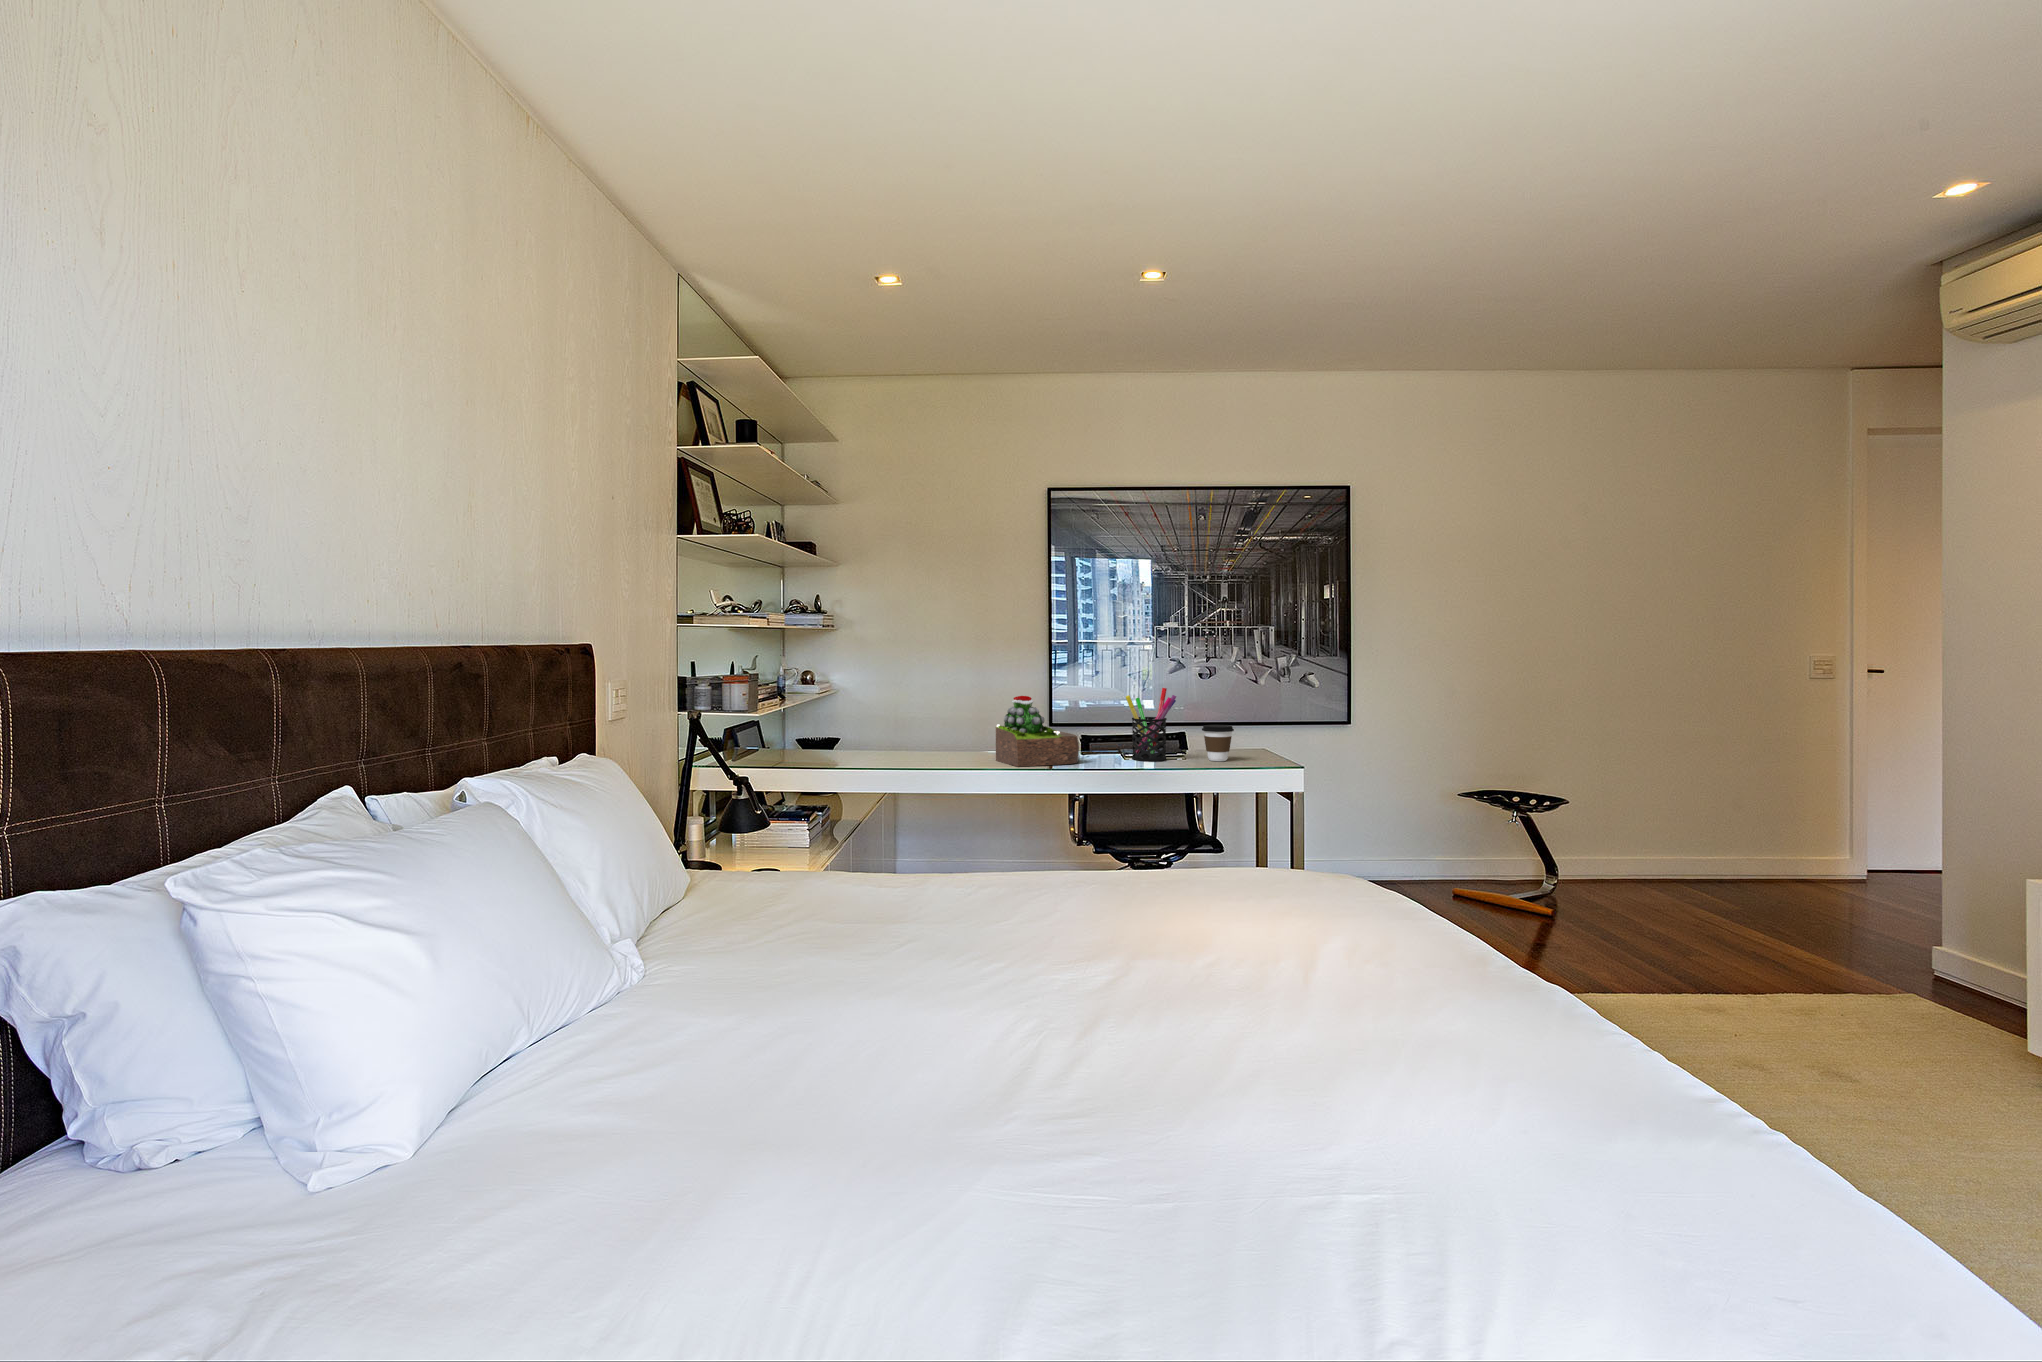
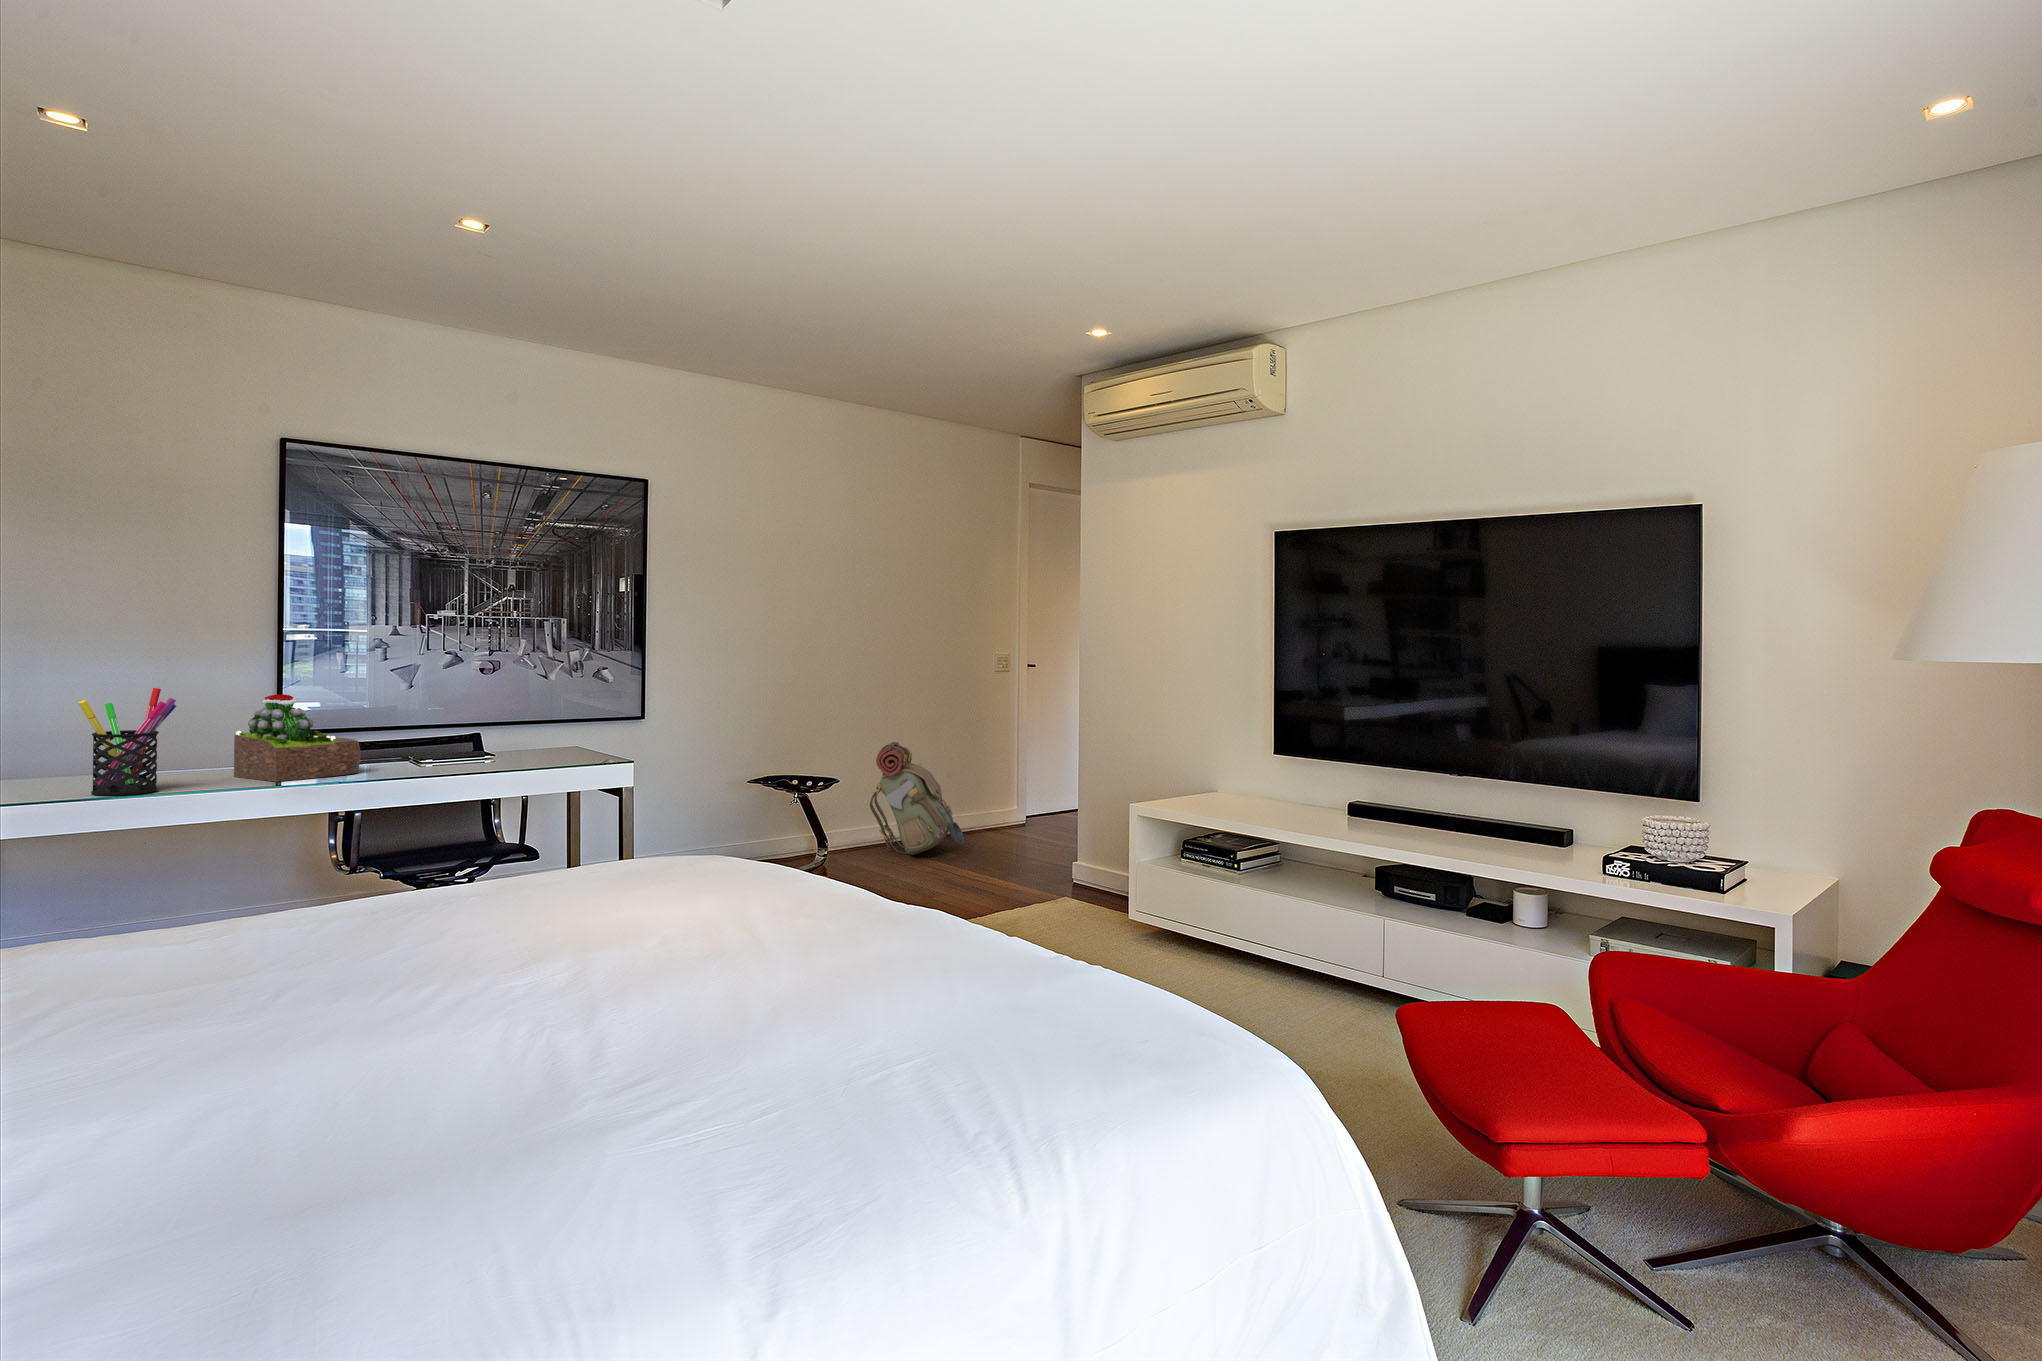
pen holder: present [1126,688,1176,761] -> present [78,688,176,796]
coffee cup: present [1202,725,1234,761] -> none [512,722,549,761]
backpack: none [1615,763,1753,902] -> present [870,742,964,855]

